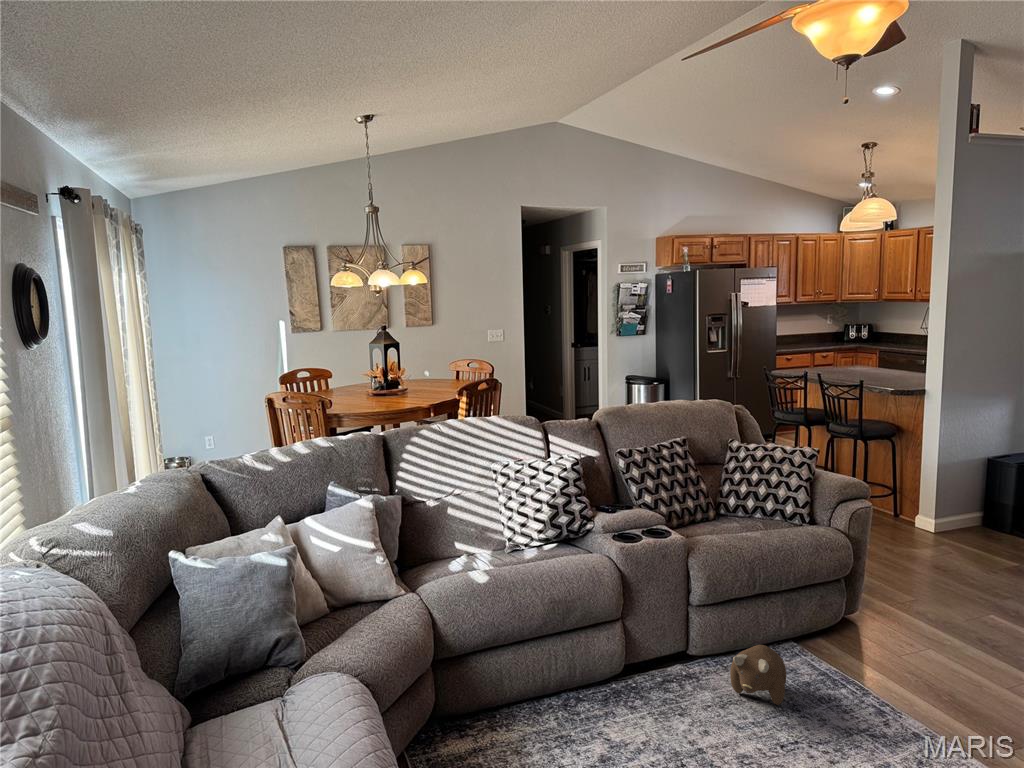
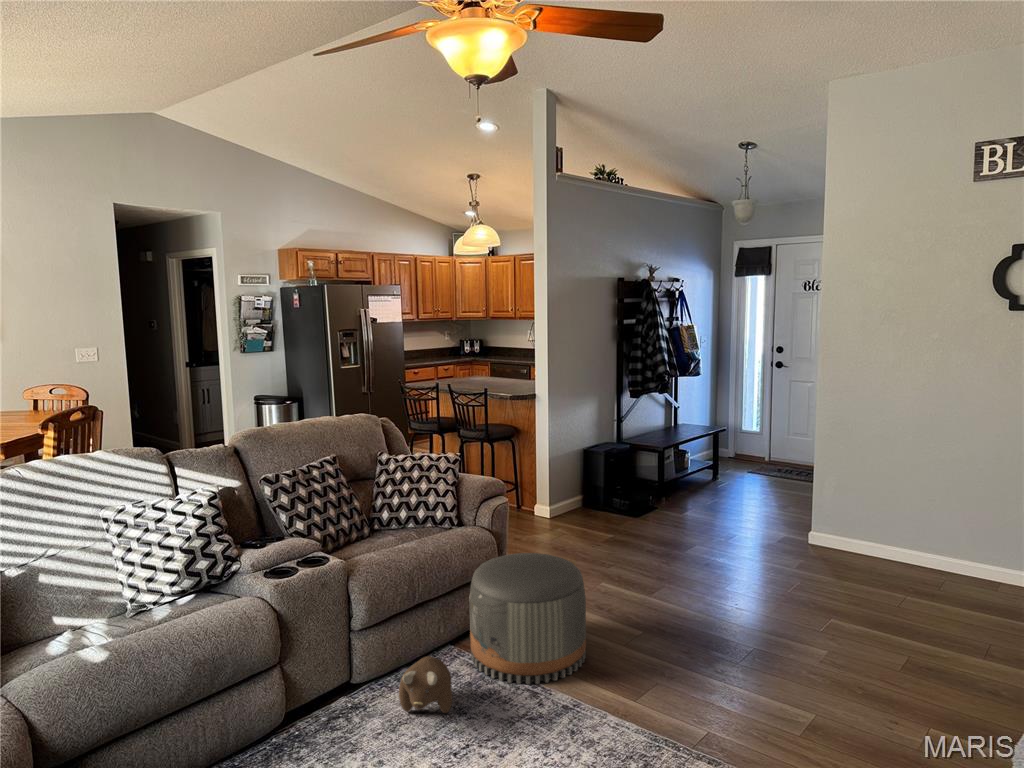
pouf: none [814,561,956,706] -> present [469,553,586,684]

